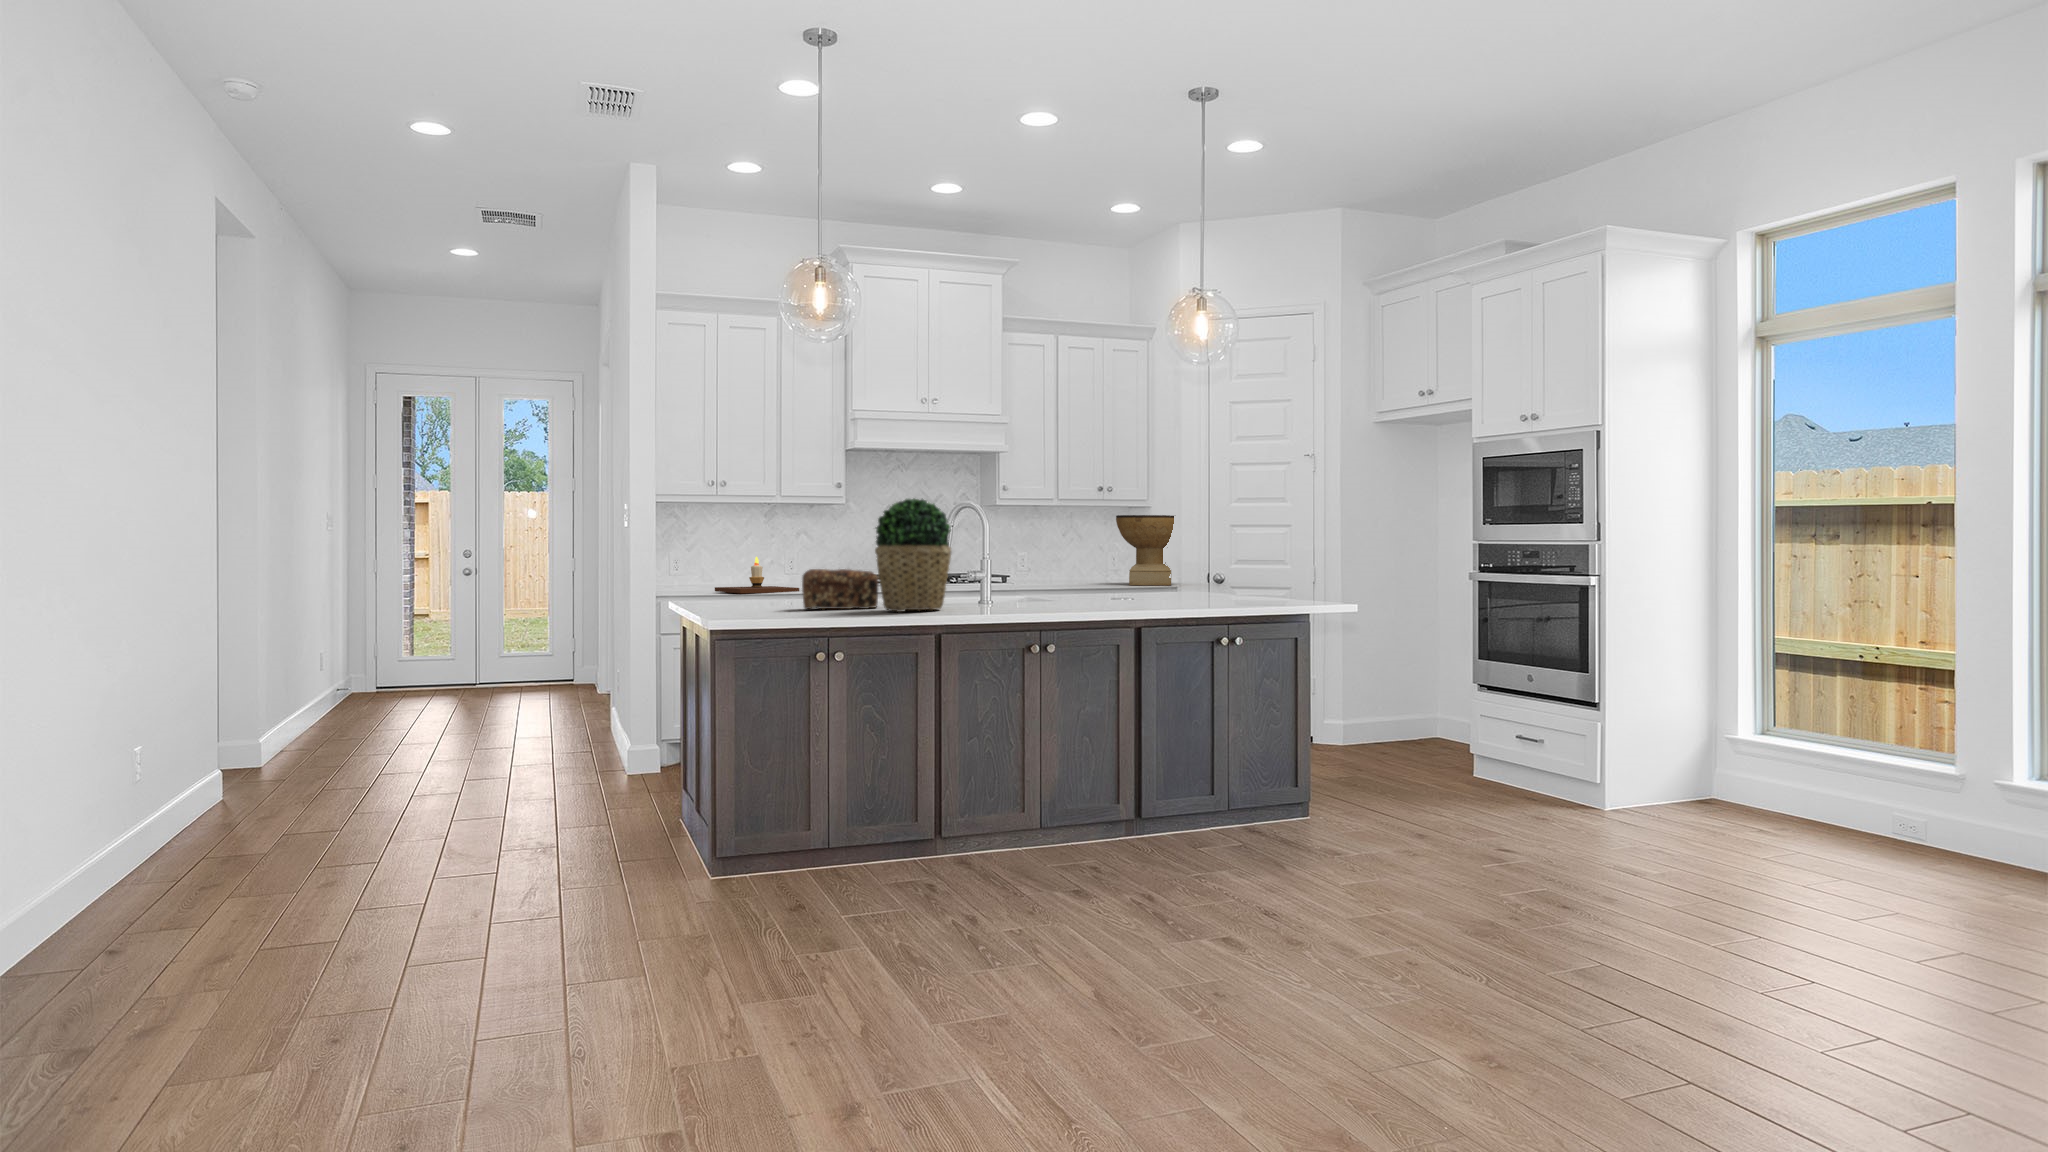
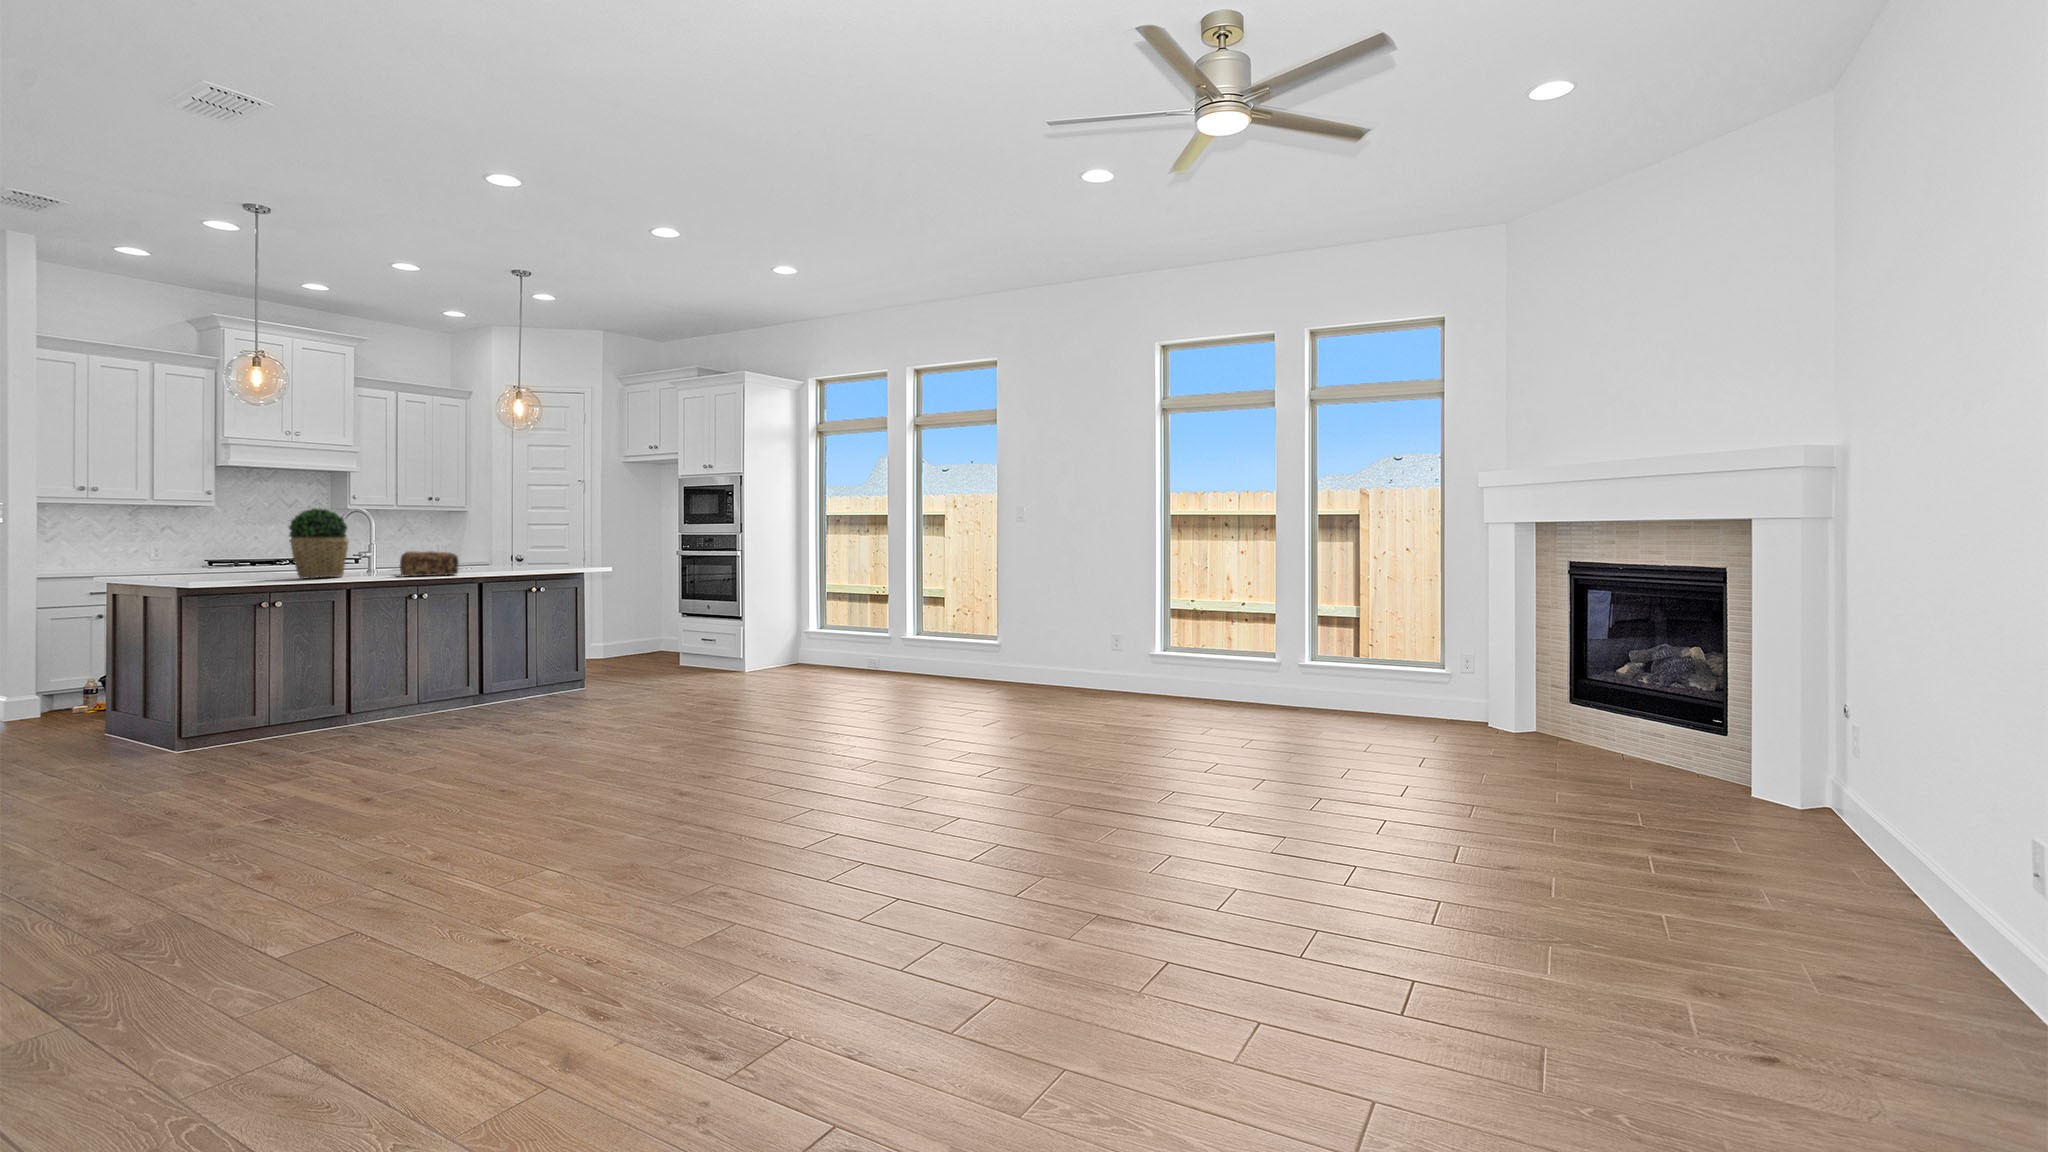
decorative bowl: present [1116,515,1174,585] -> none [442,517,496,563]
candle: present [715,557,799,593] -> none [79,546,172,574]
bread loaf: present [802,569,878,609] -> present [400,551,459,576]

